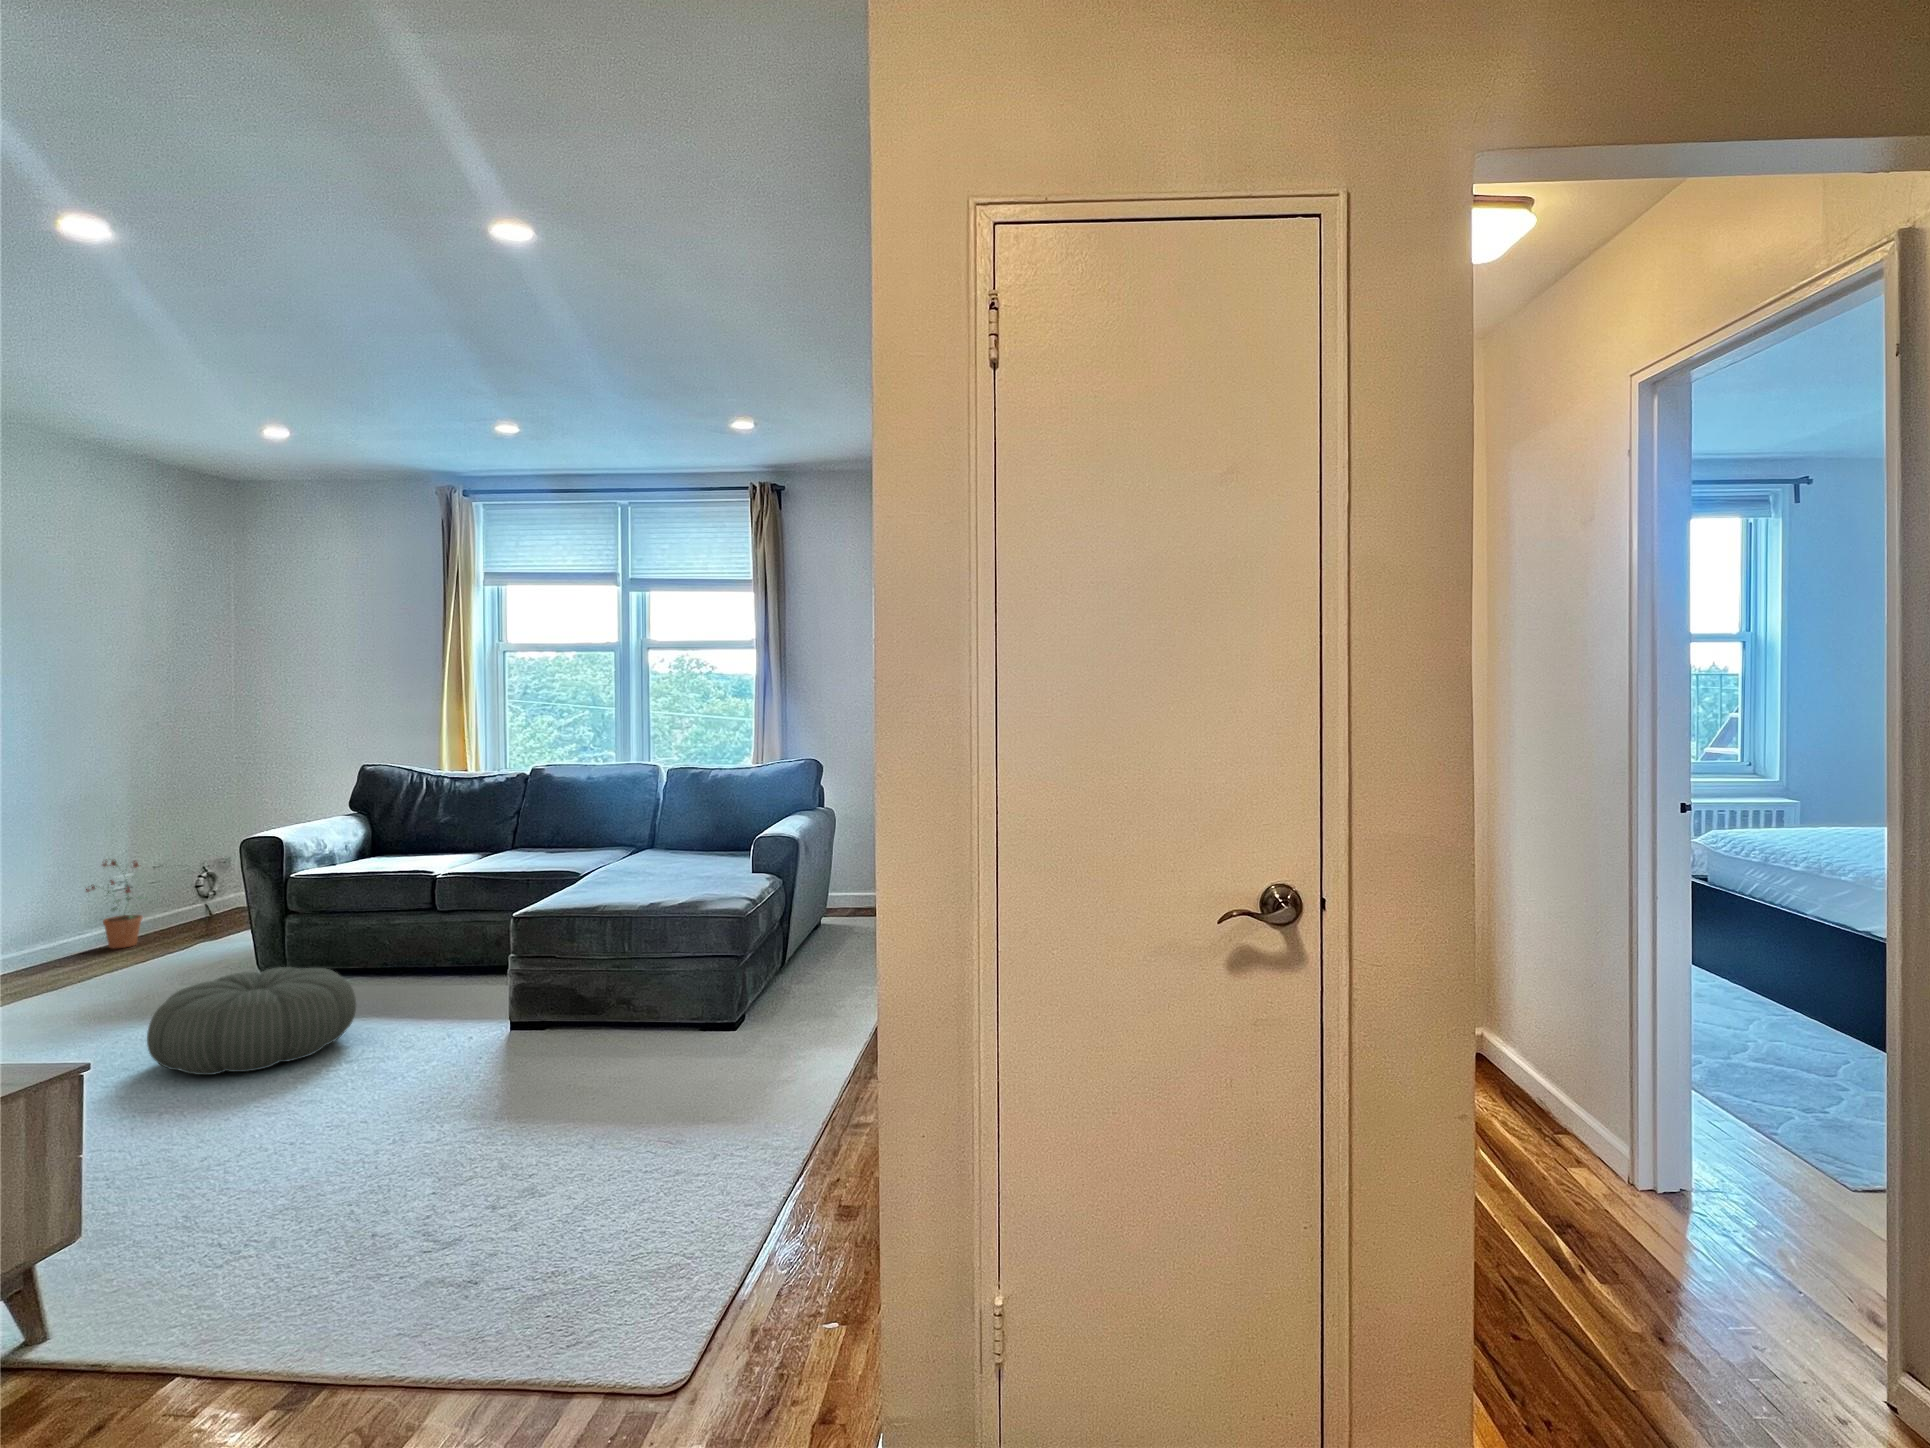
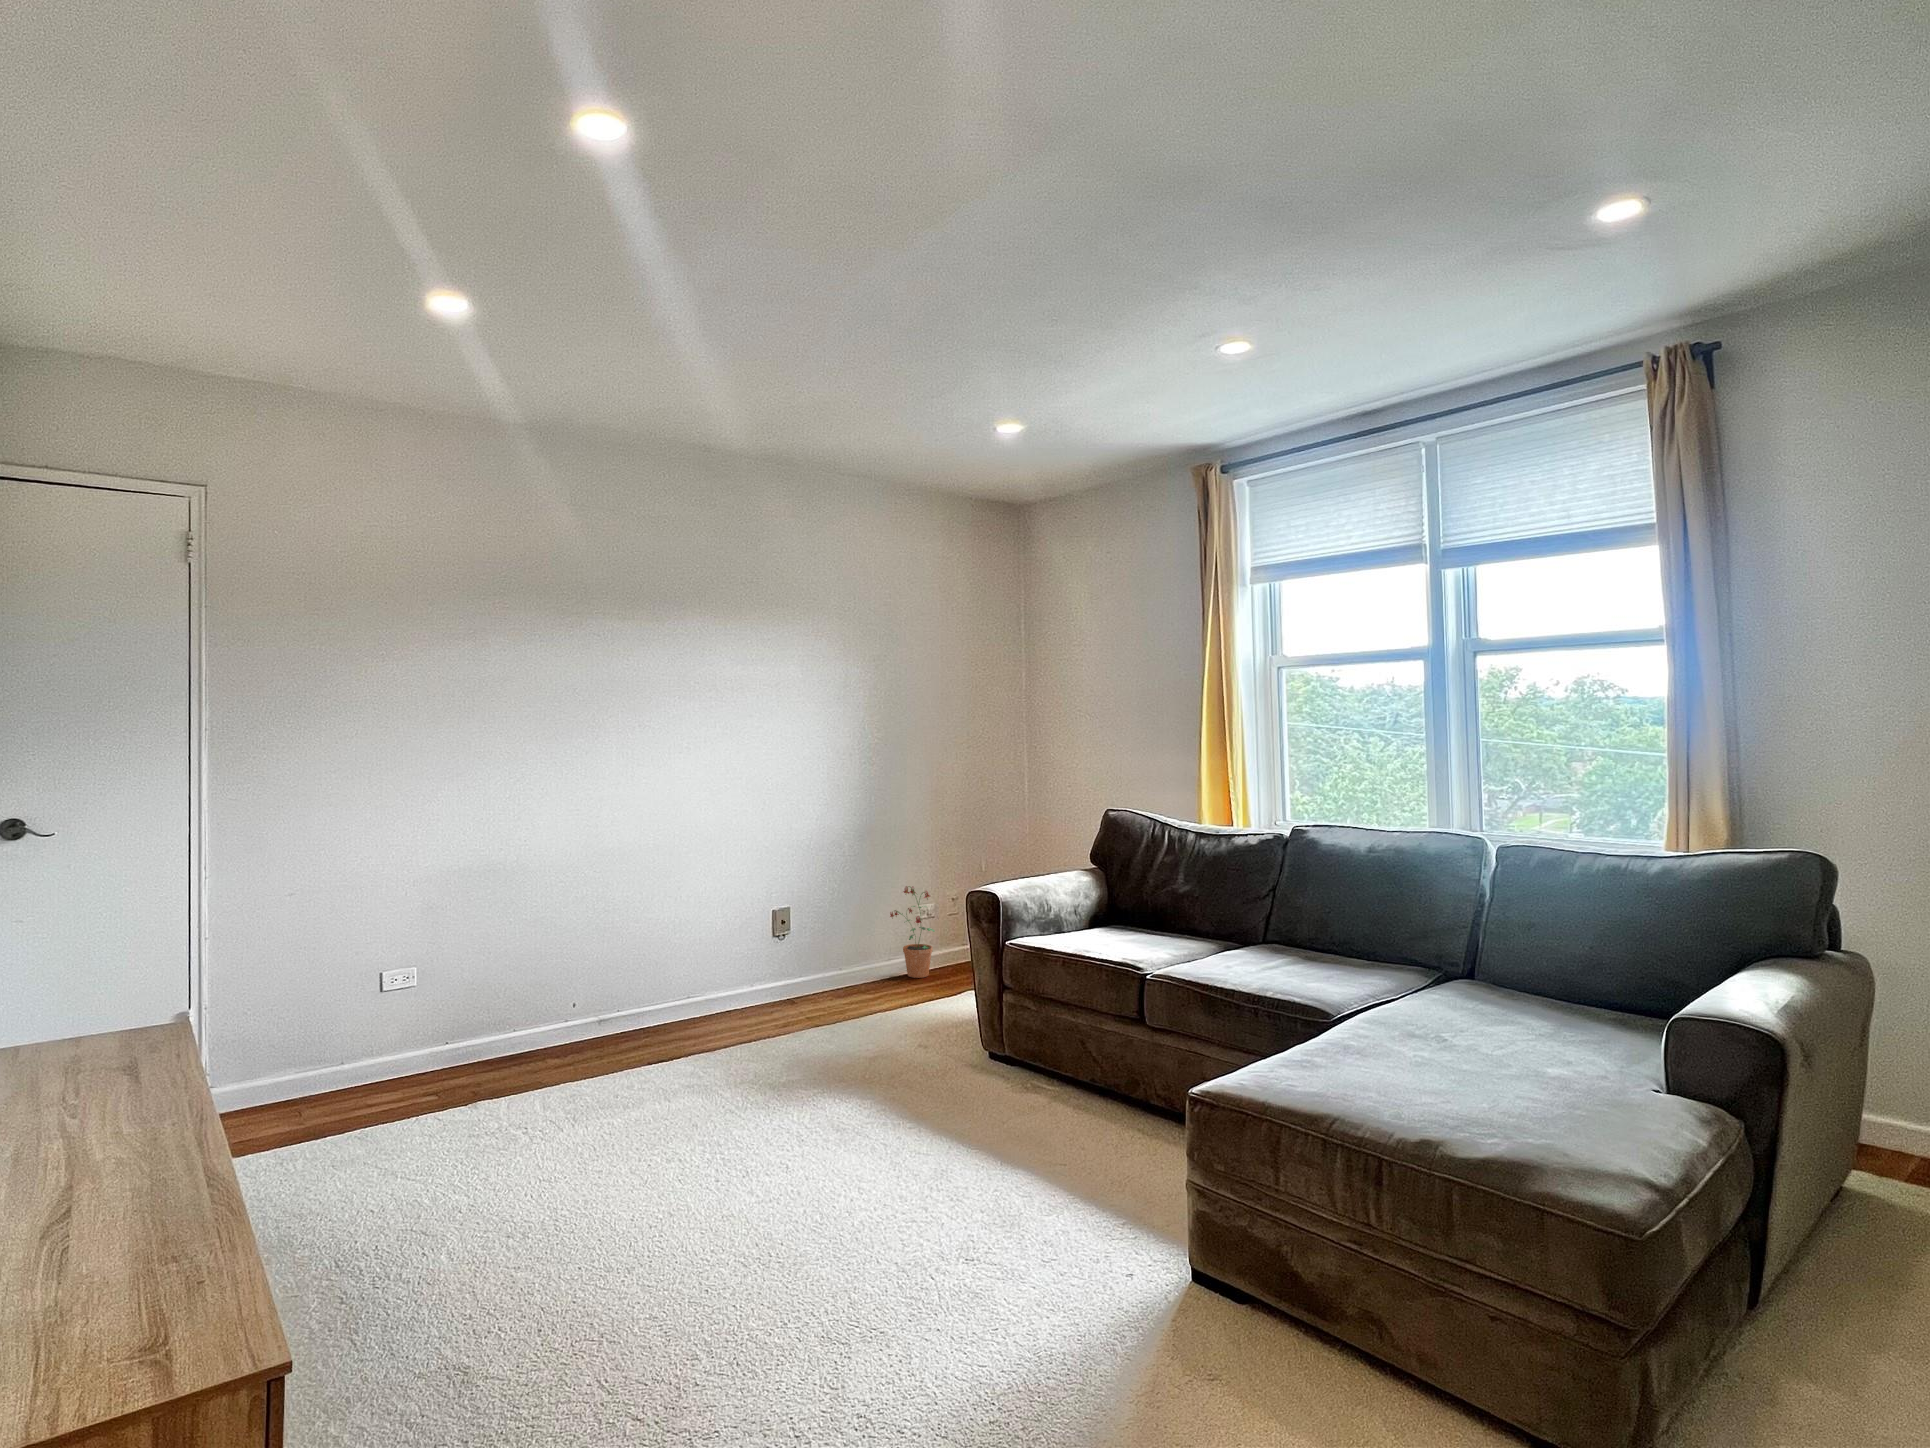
pouf: present [147,967,356,1075] -> none [781,1069,996,1224]

